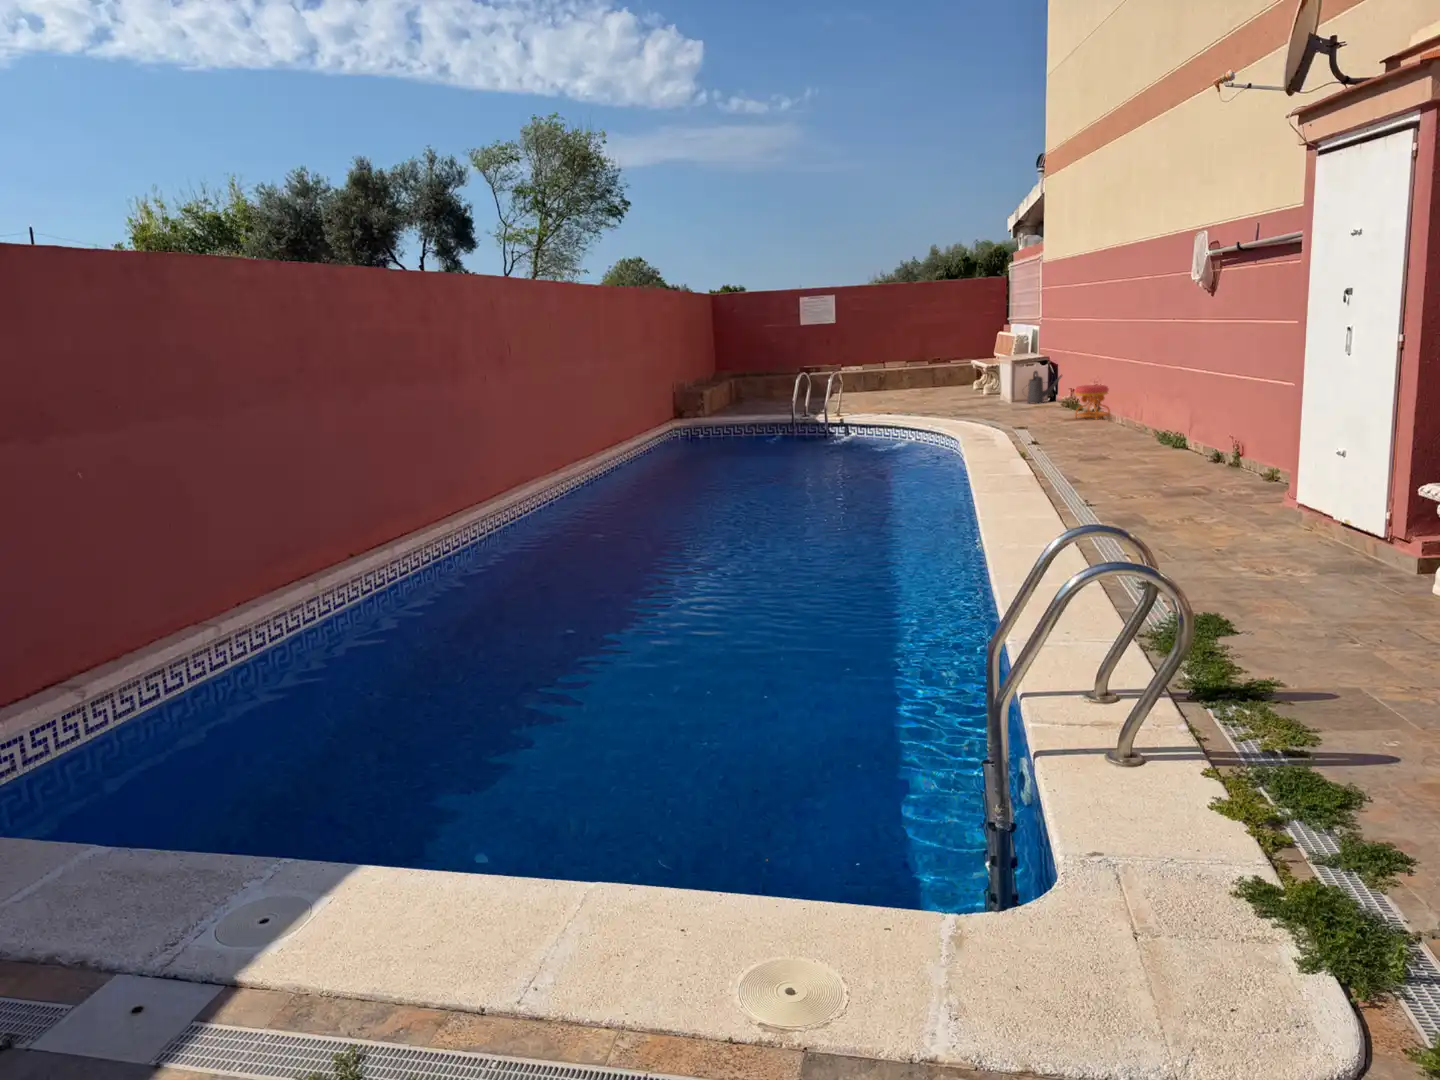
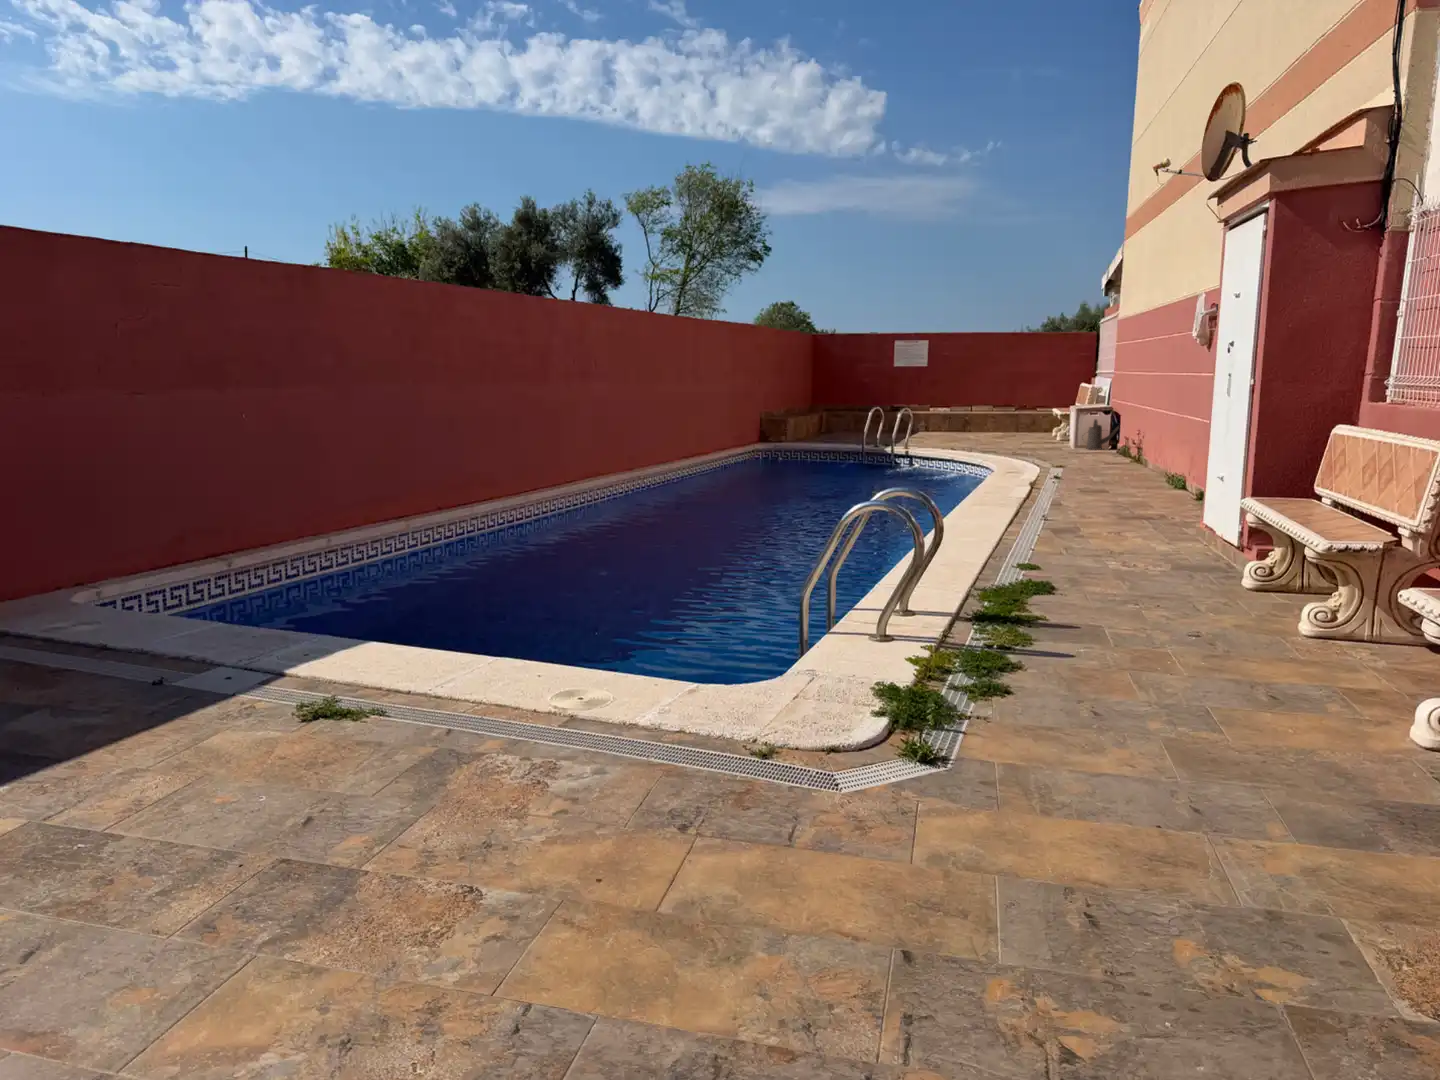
stool: present [1075,385,1110,419] -> none [1114,432,1147,464]

